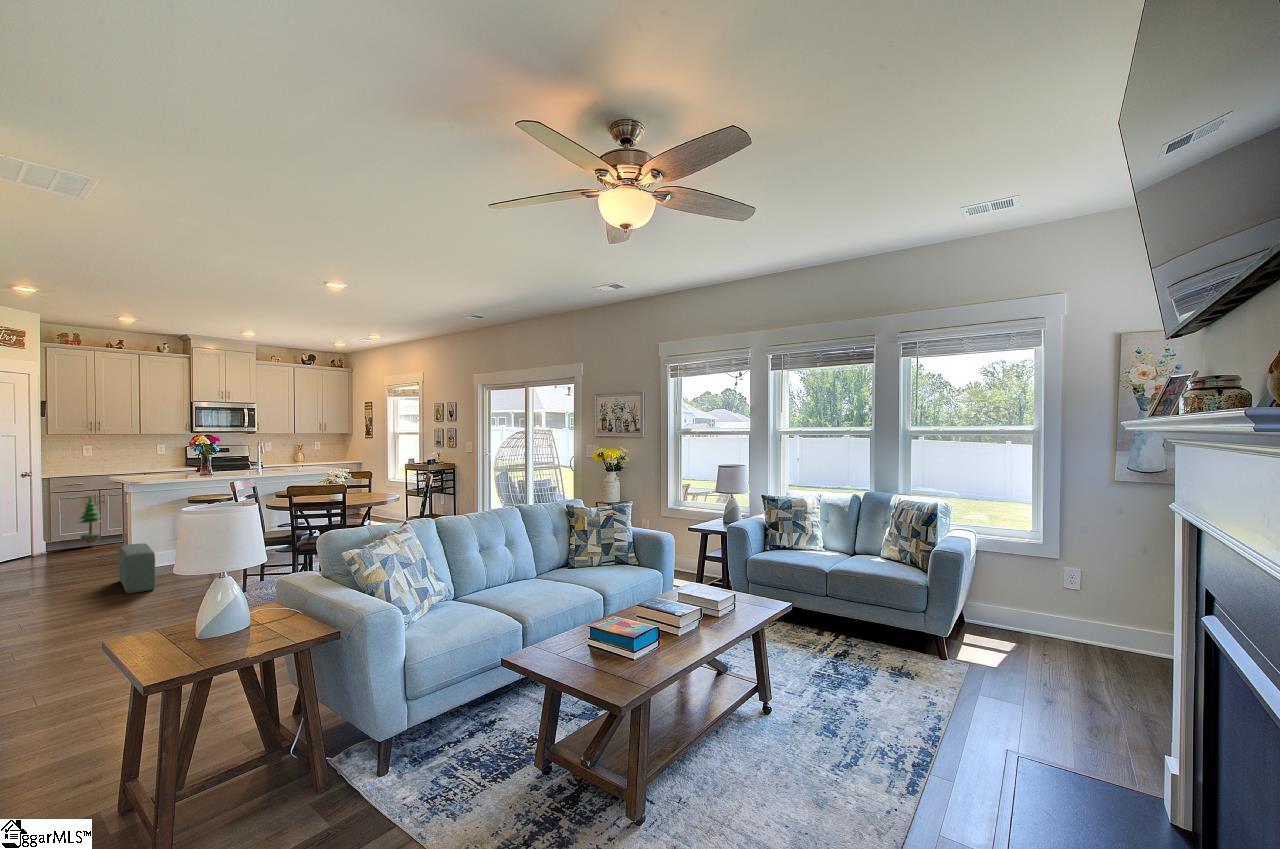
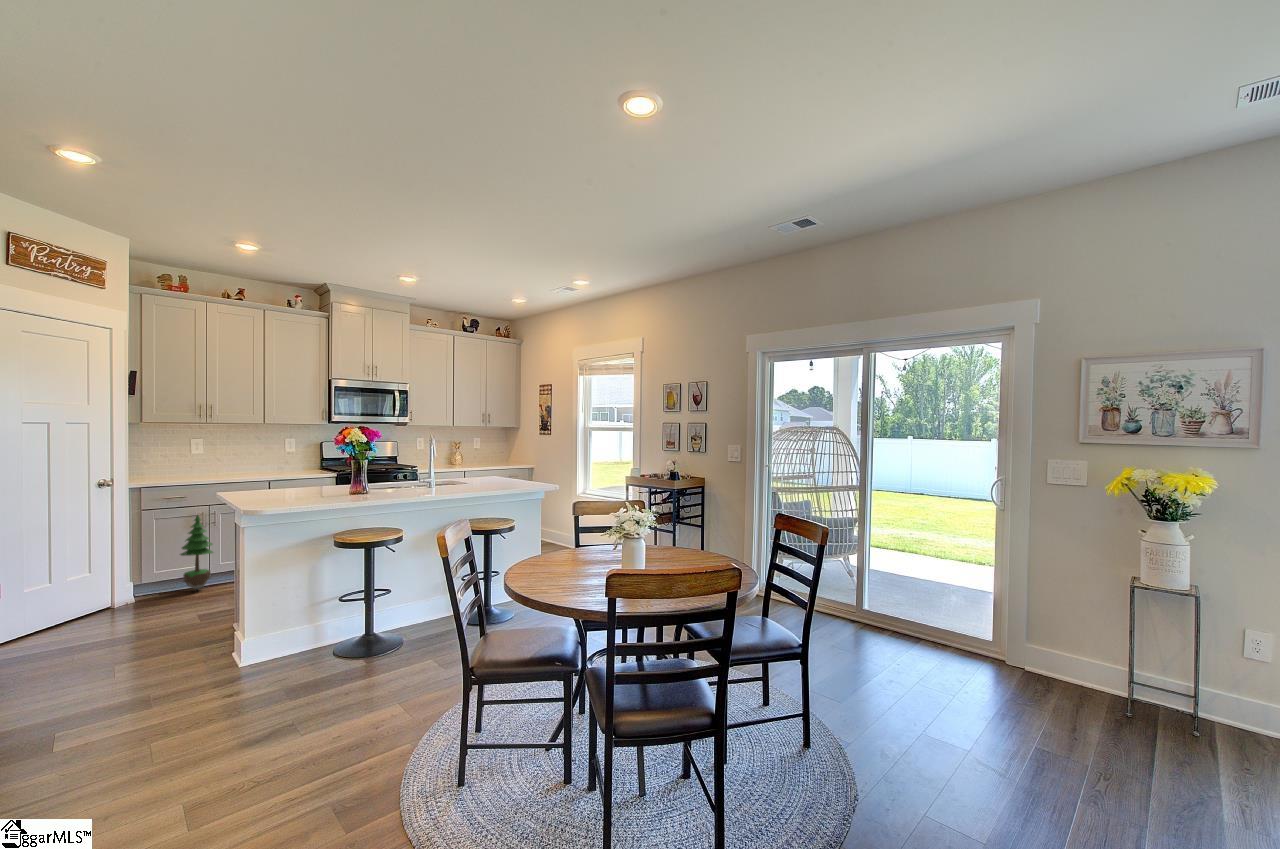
pouf: present [119,543,155,593] -> none [239,626,307,755]

